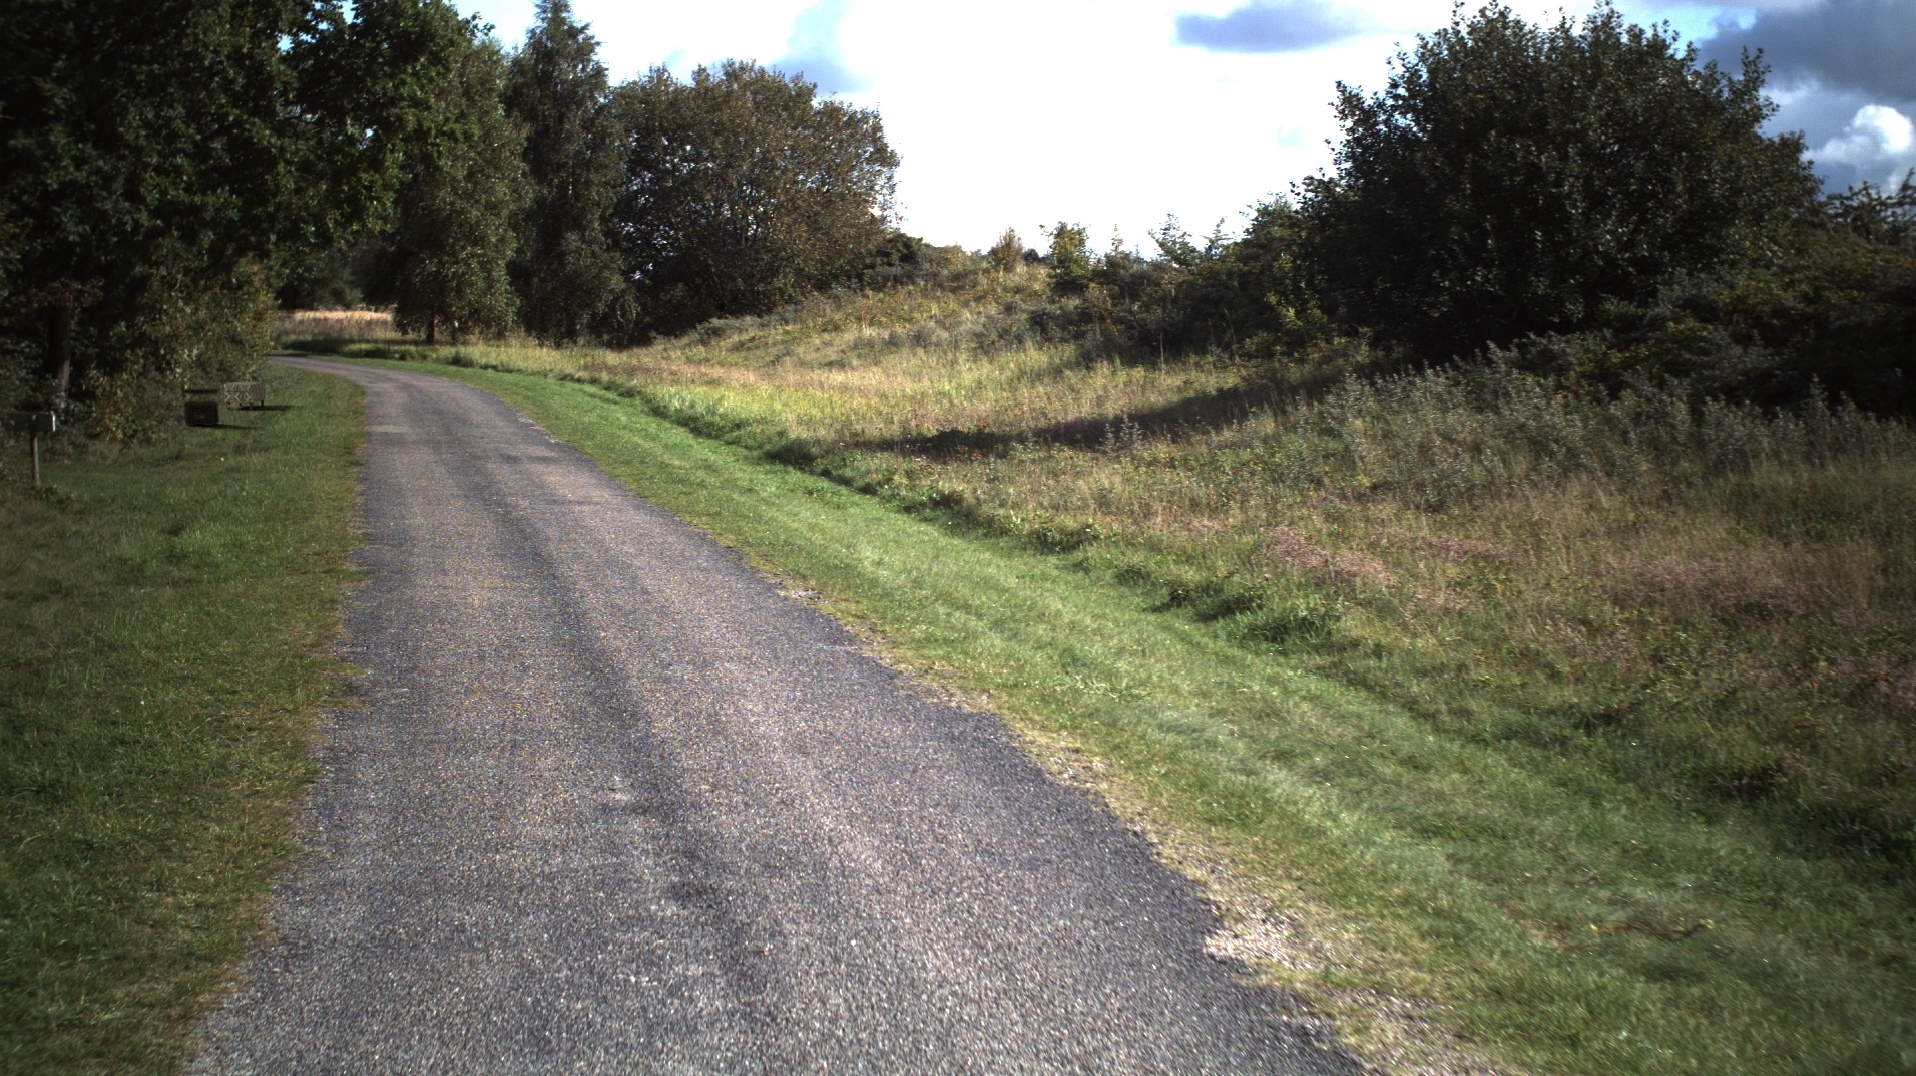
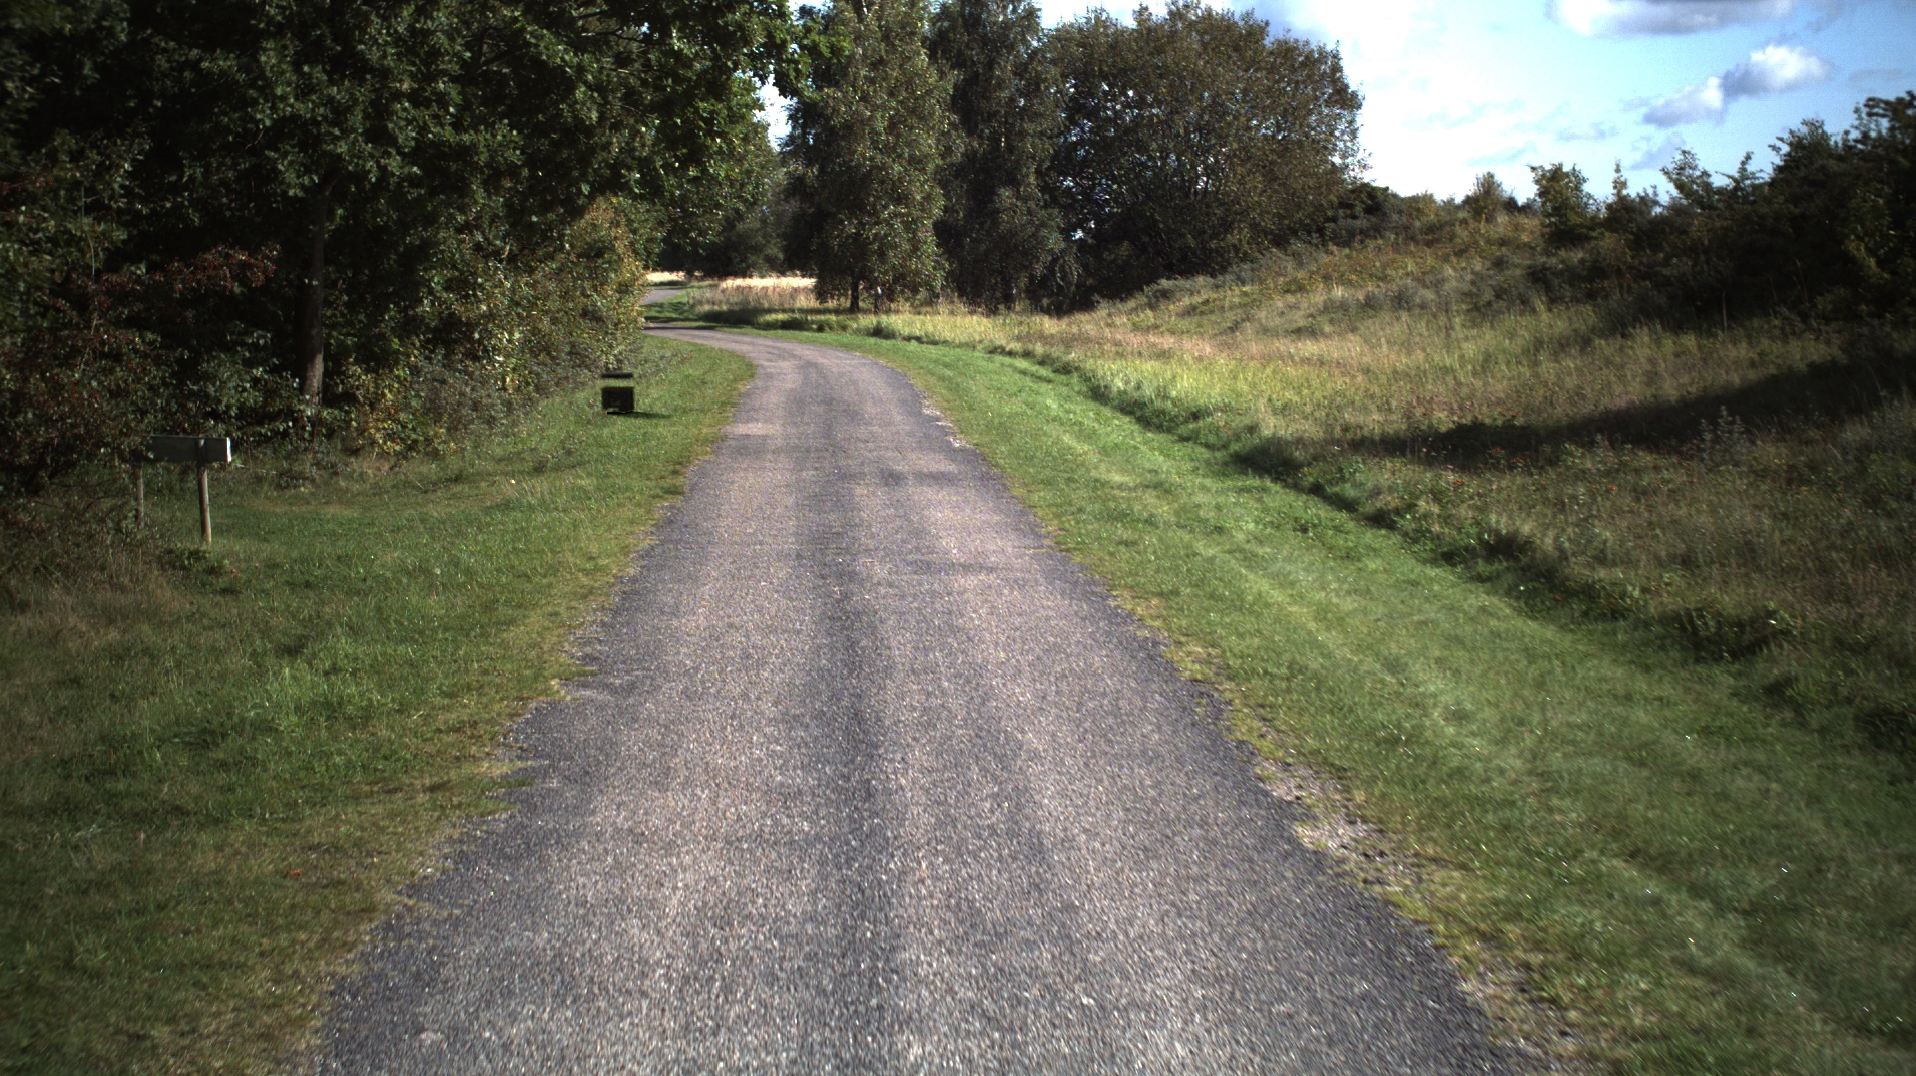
bench: present [224,382,266,410] -> none [644,362,685,393]

